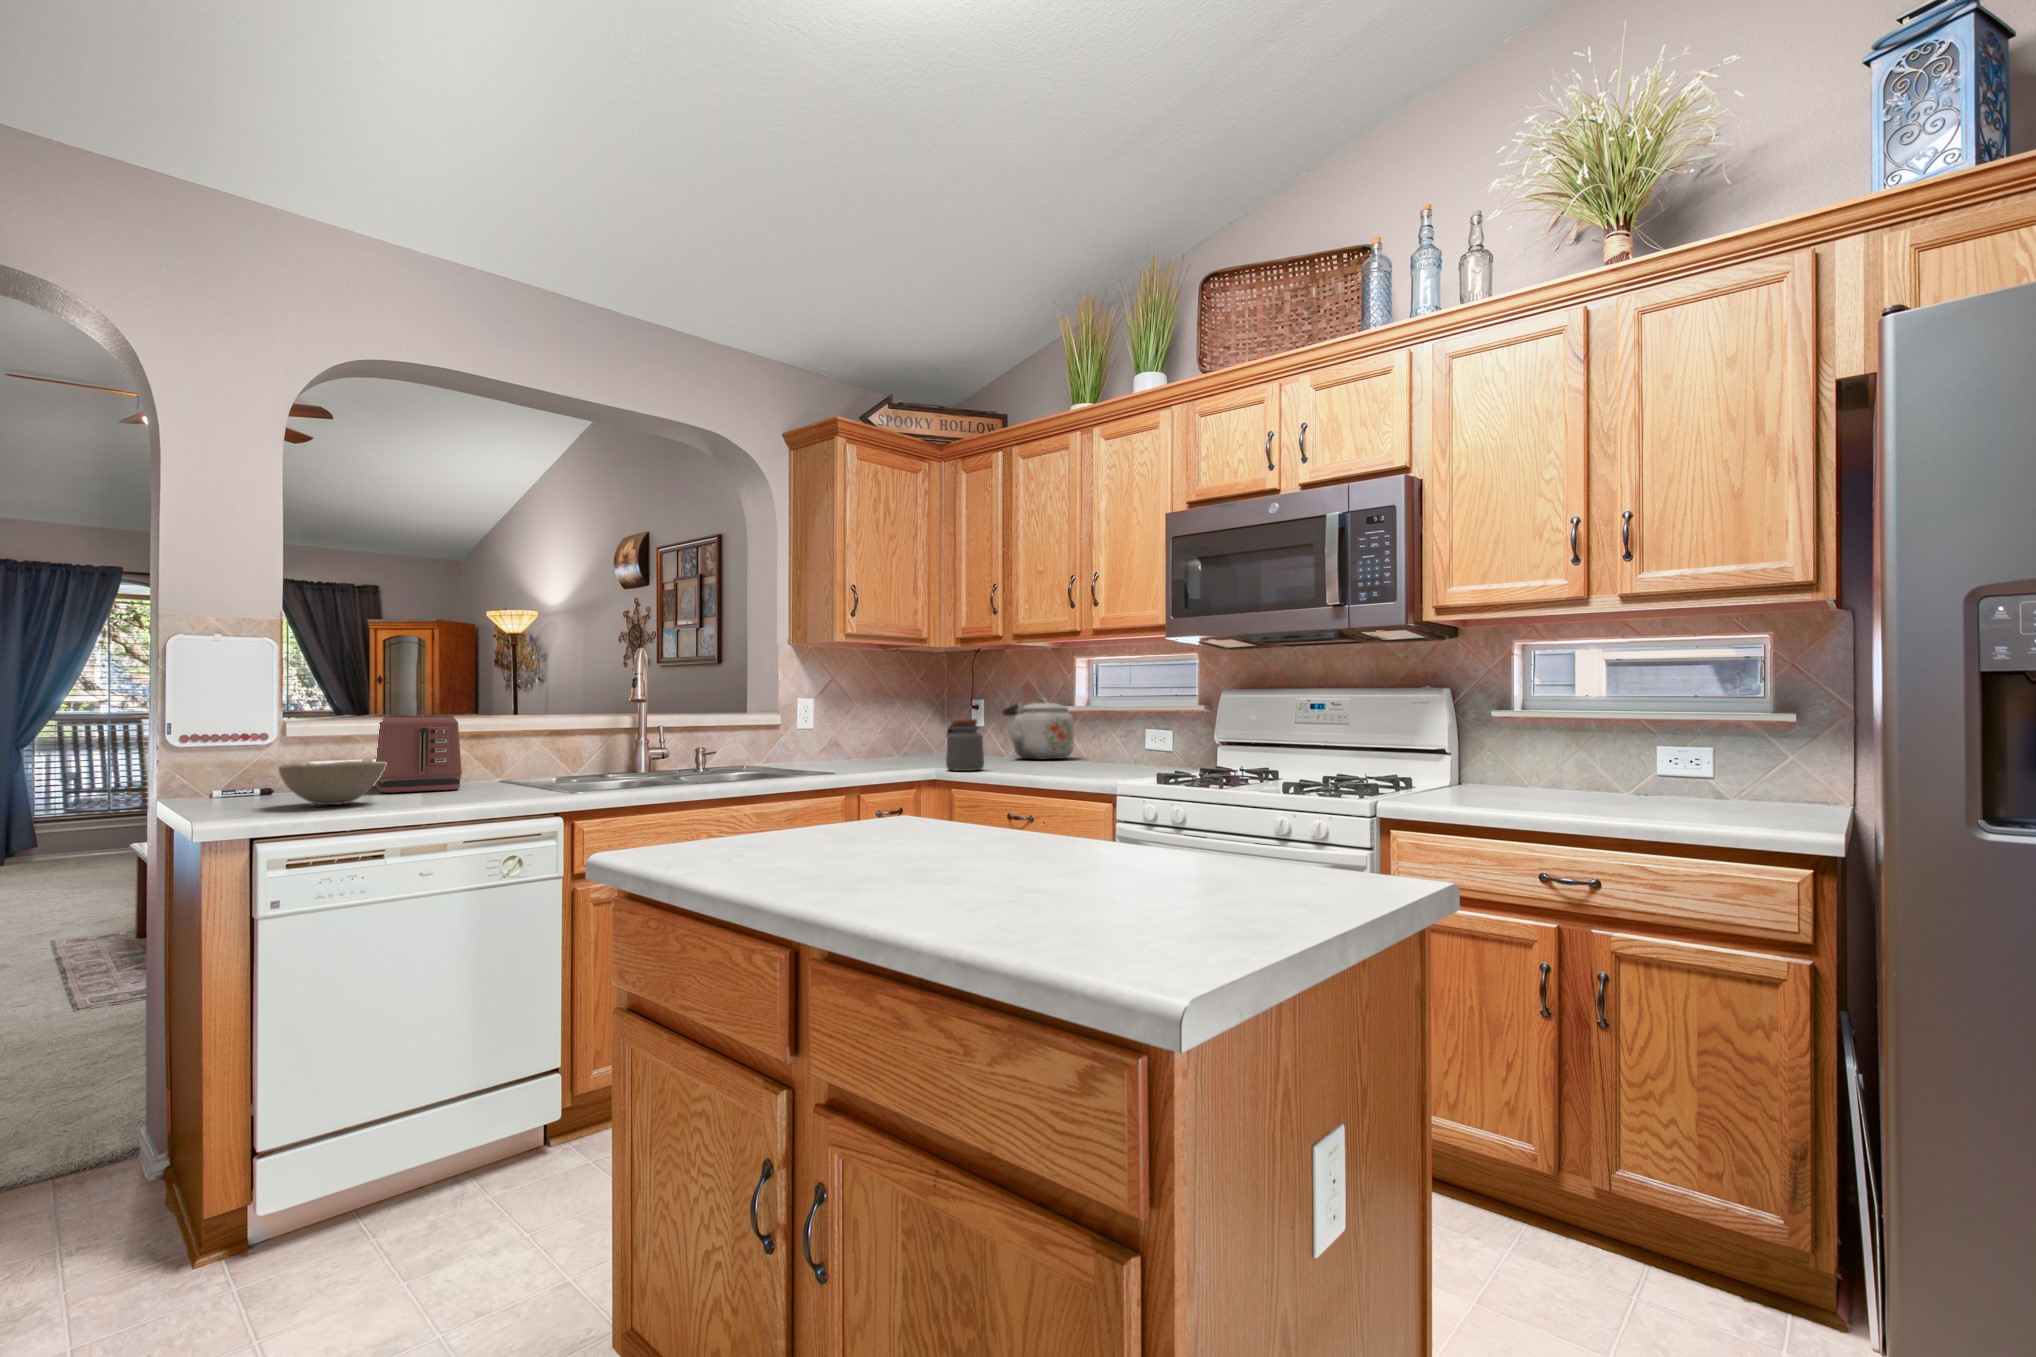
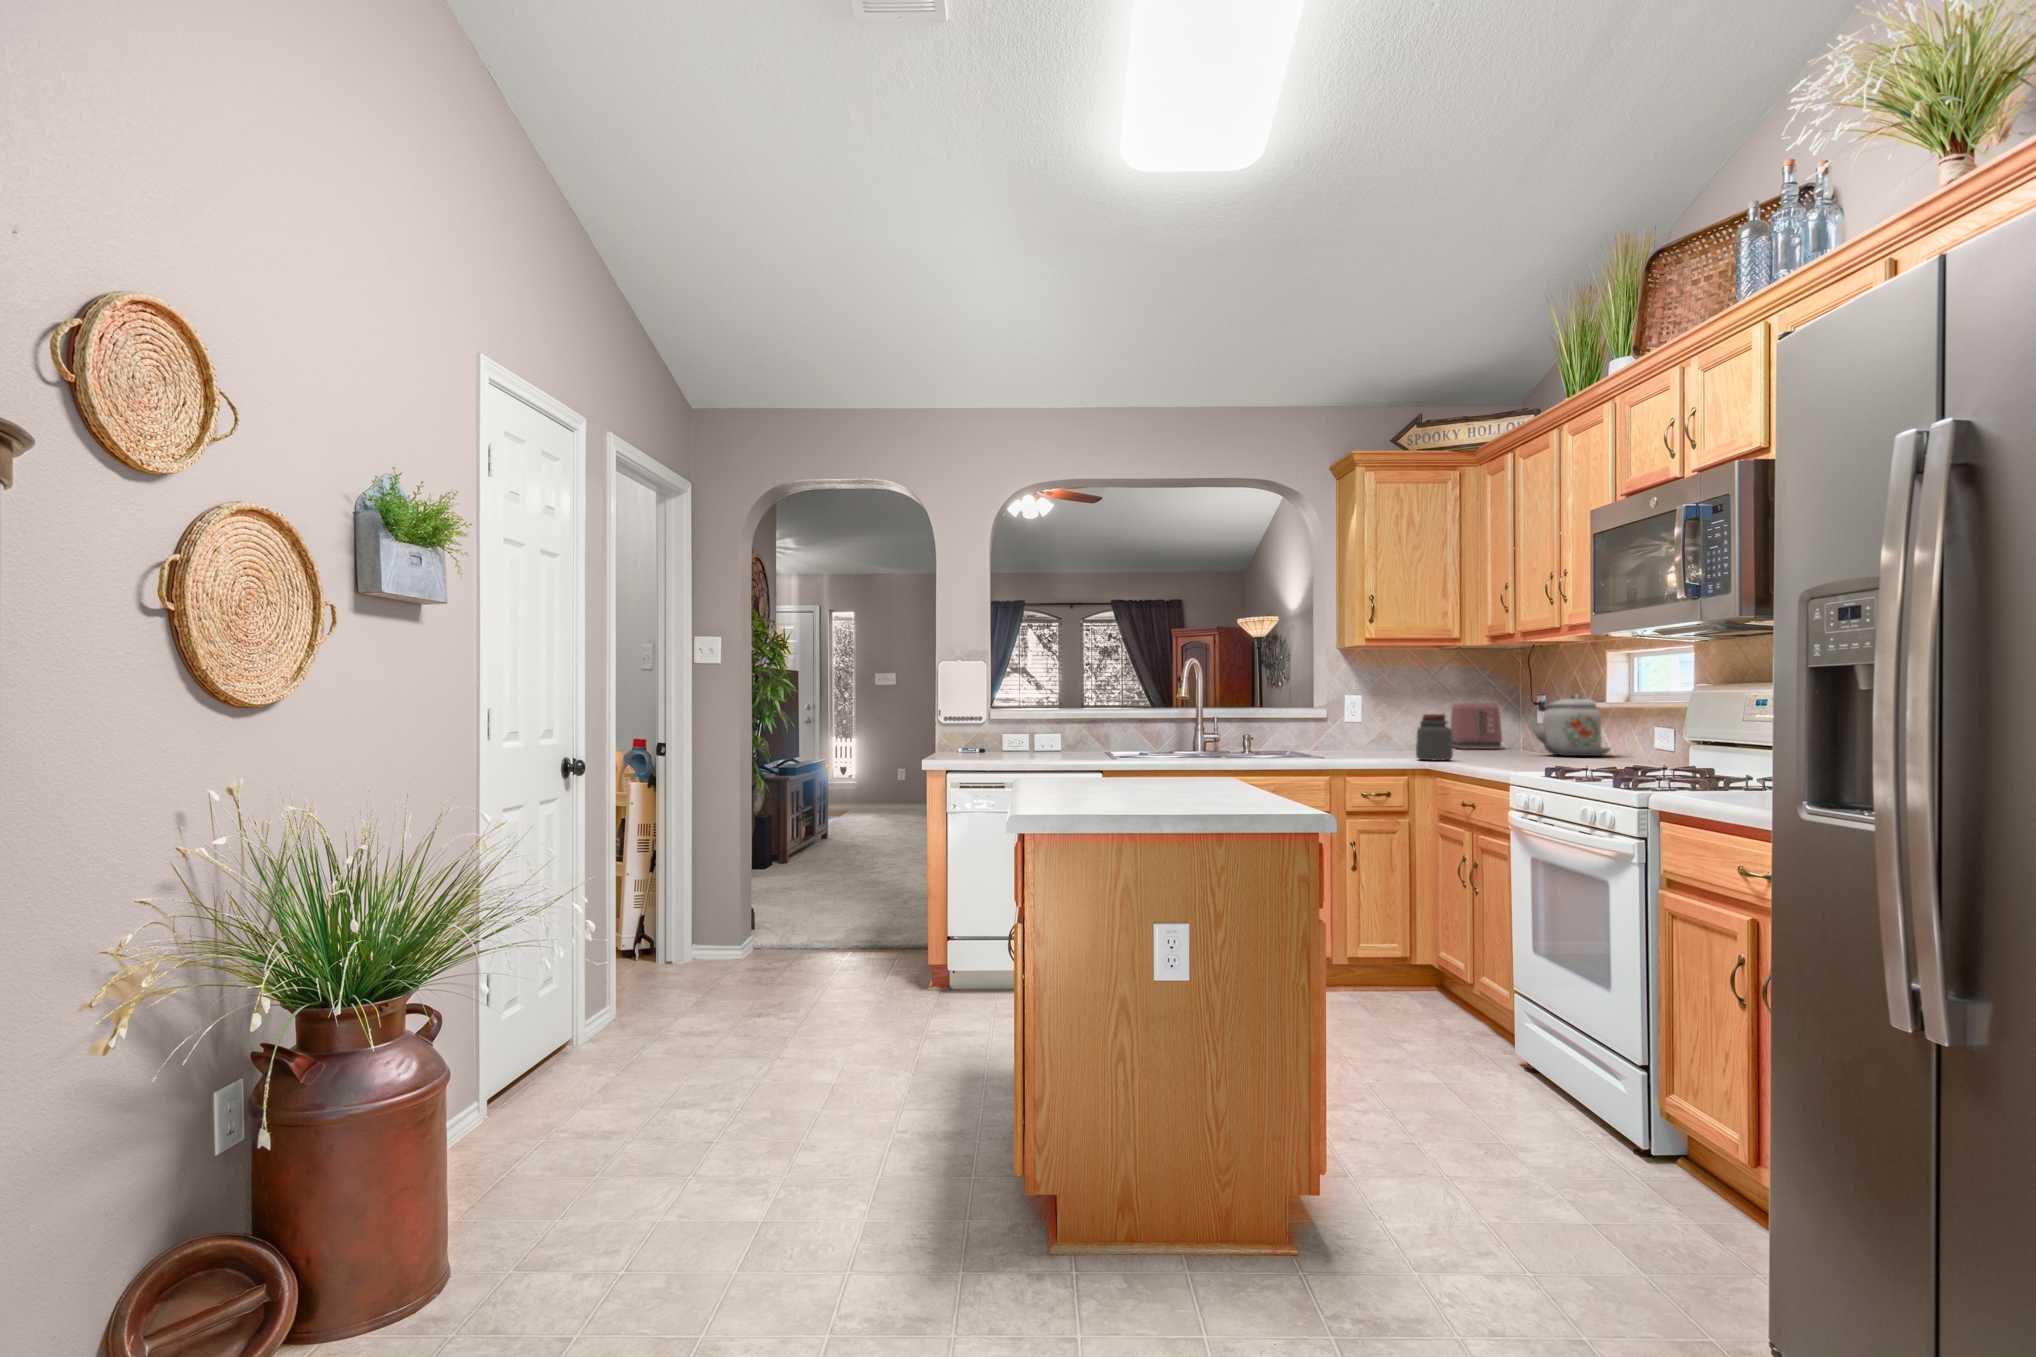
toaster: present [375,716,462,792] -> present [1451,704,1502,749]
bowl: present [278,761,386,805] -> none [964,734,1013,757]

